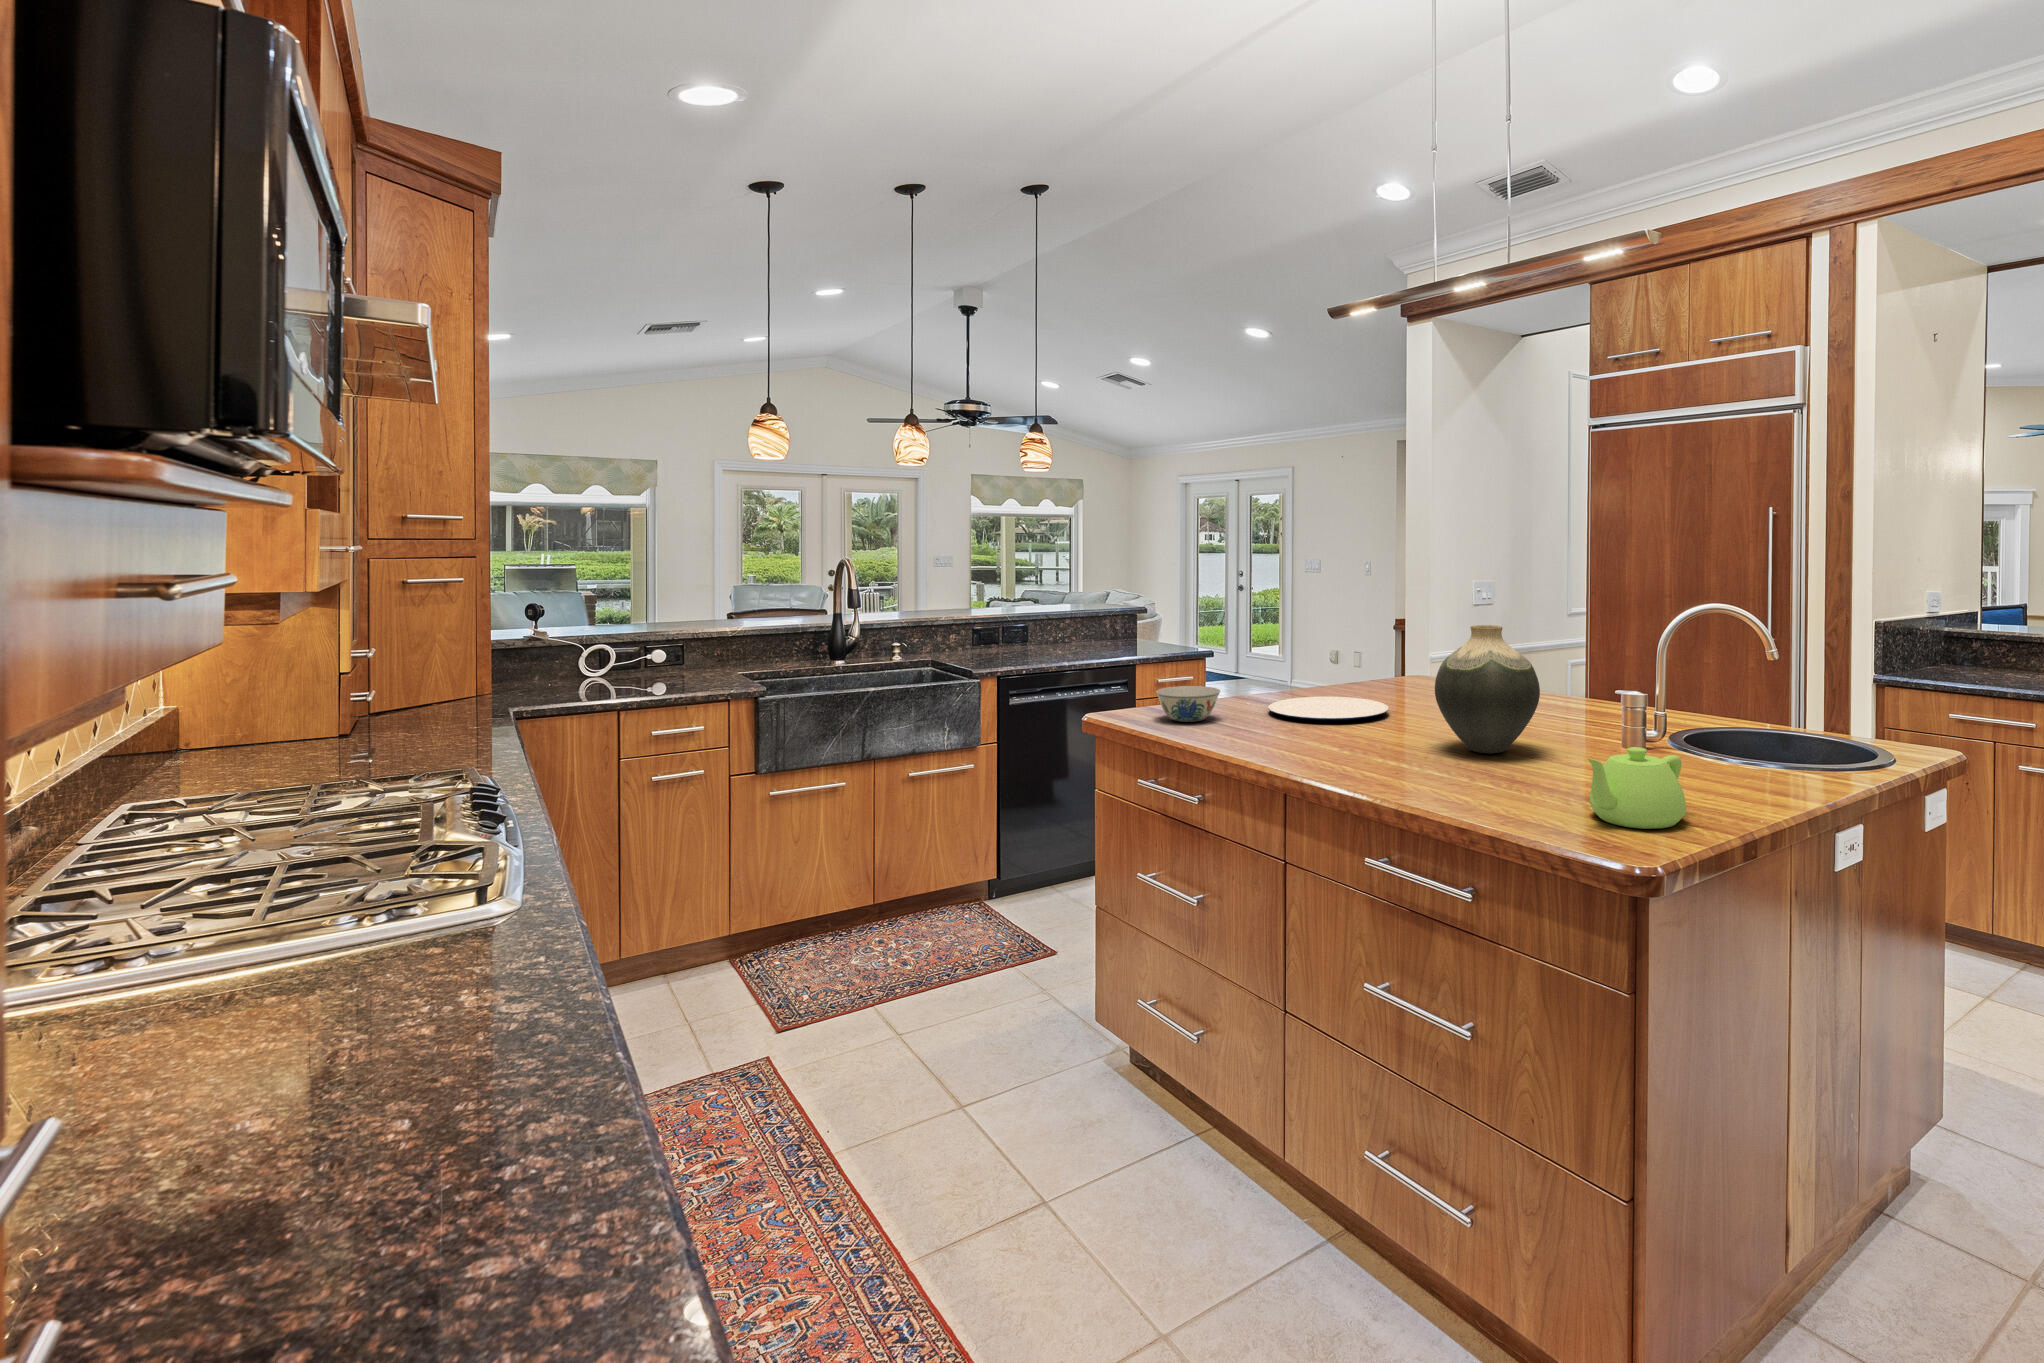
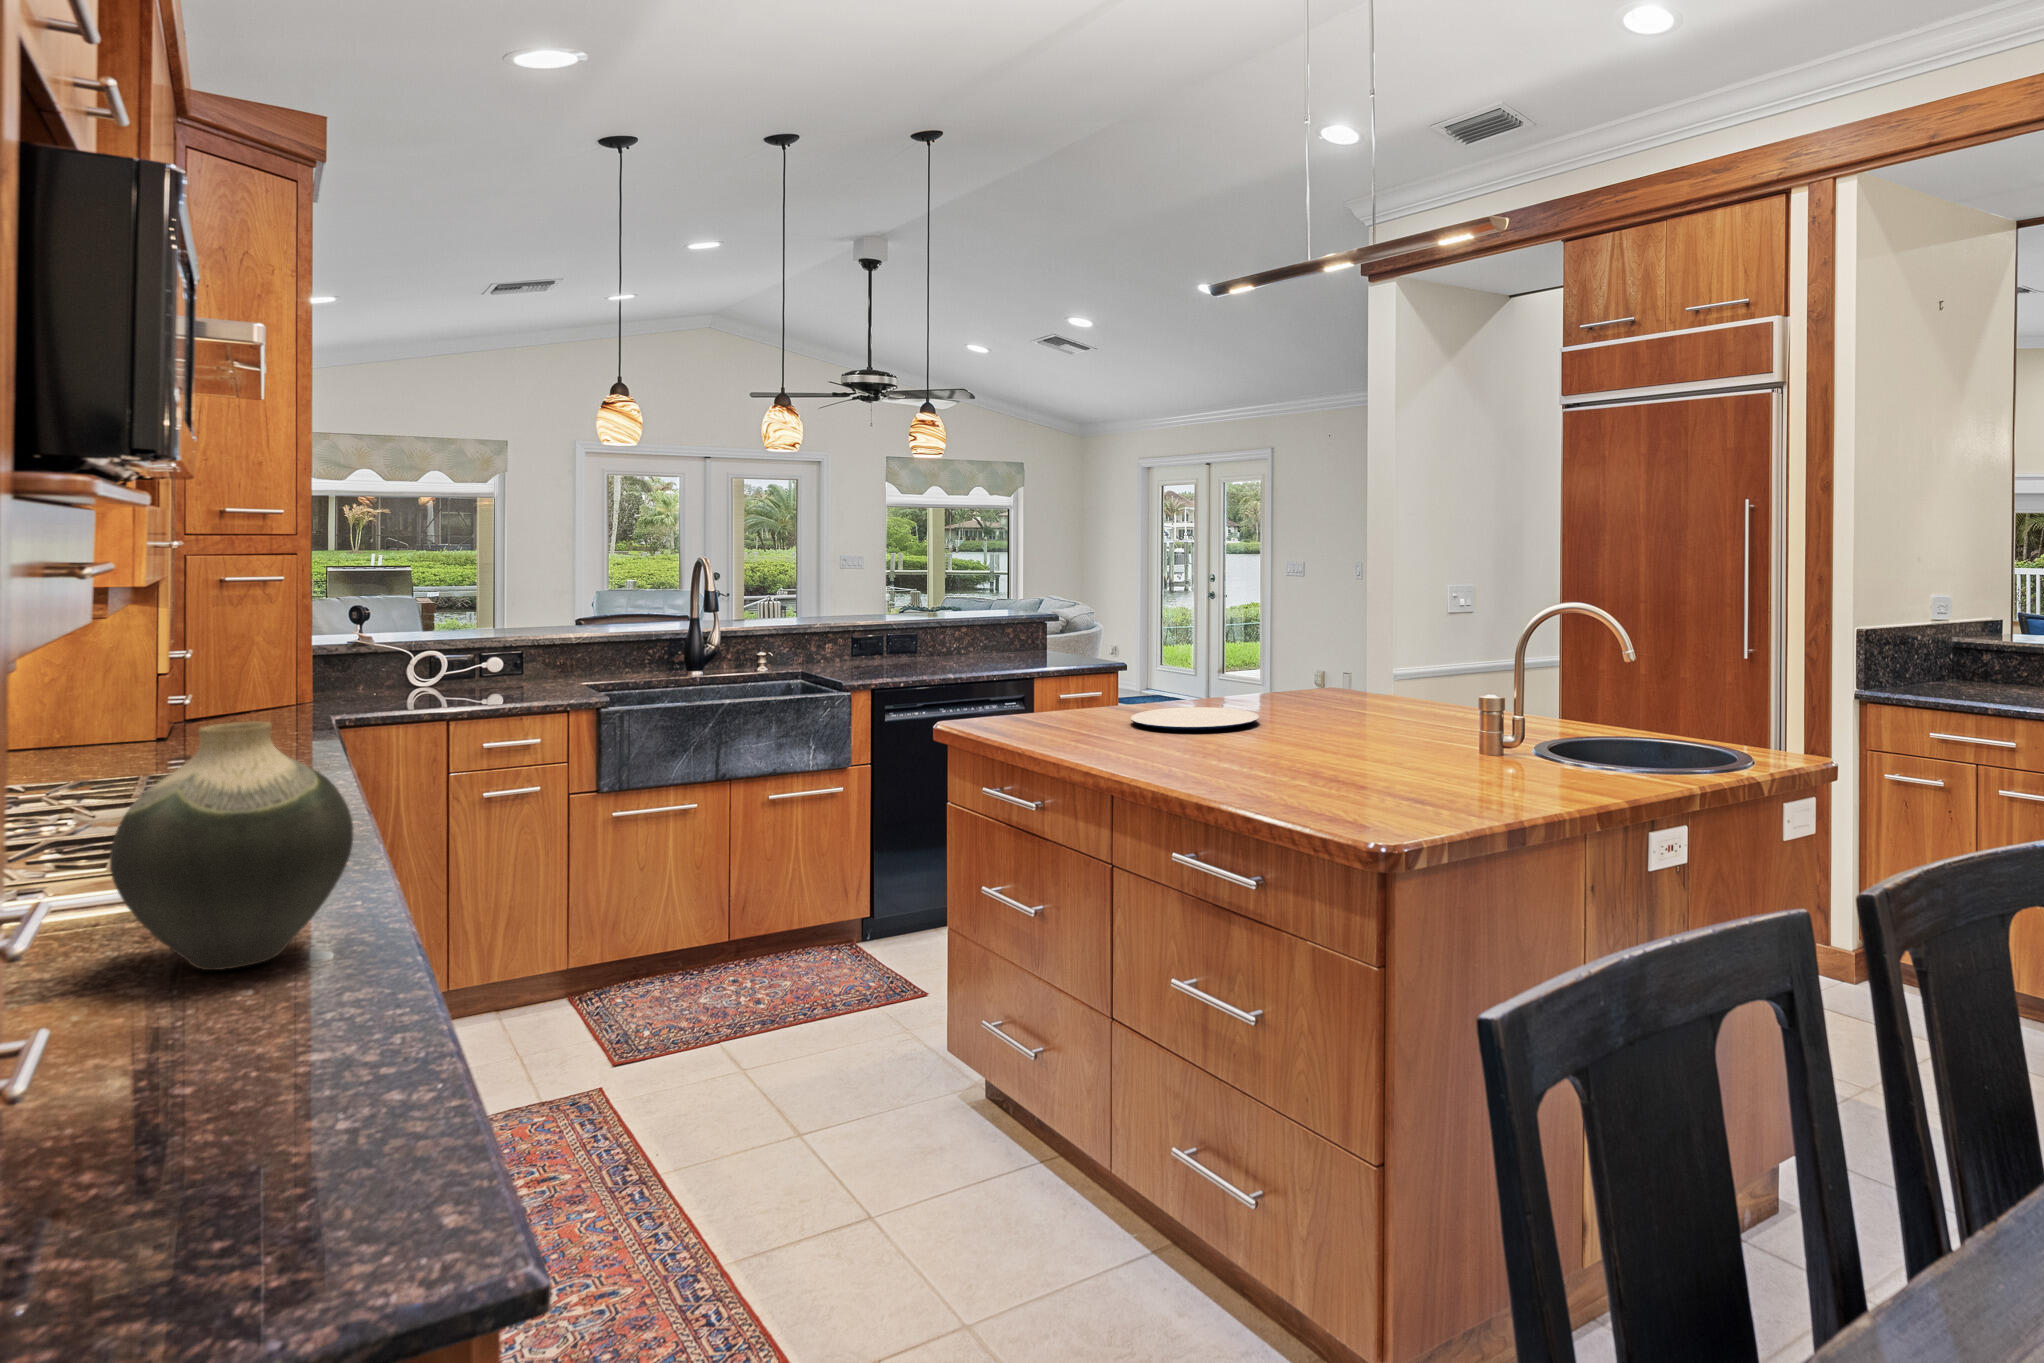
vase: present [1435,625,1540,754] -> present [109,722,353,970]
bowl: present [1156,686,1220,722] -> none [1007,694,1076,730]
teapot: present [1587,747,1686,829] -> none [1361,742,1468,819]

